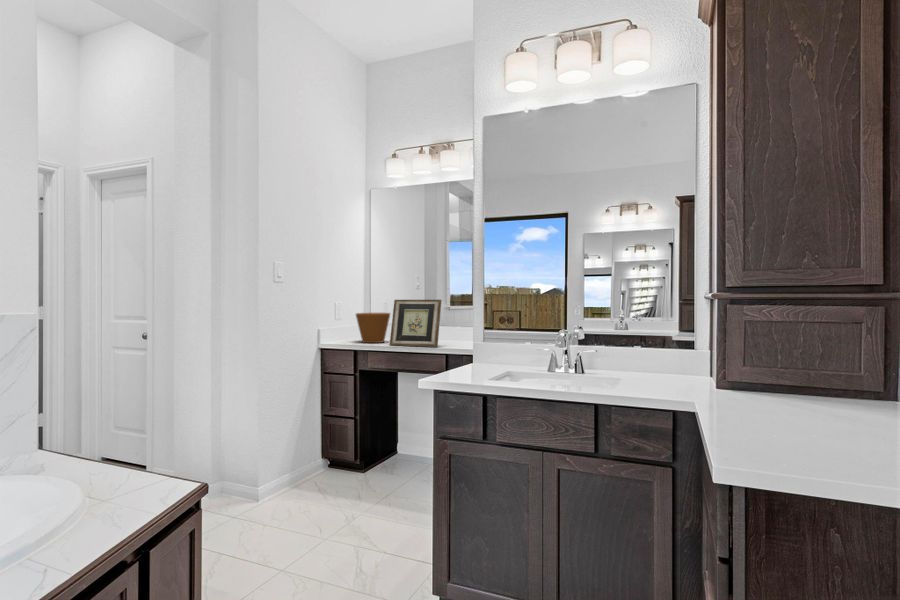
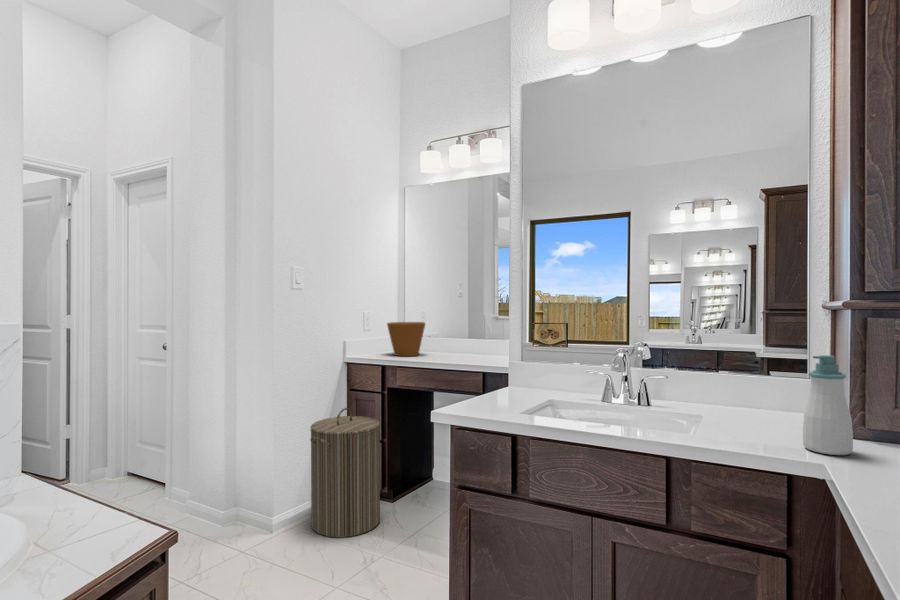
picture frame: present [390,300,441,347] -> none [422,308,481,362]
soap bottle: none [685,330,715,397] -> present [803,355,853,455]
laundry hamper: none [293,388,355,500] -> present [310,408,380,538]

